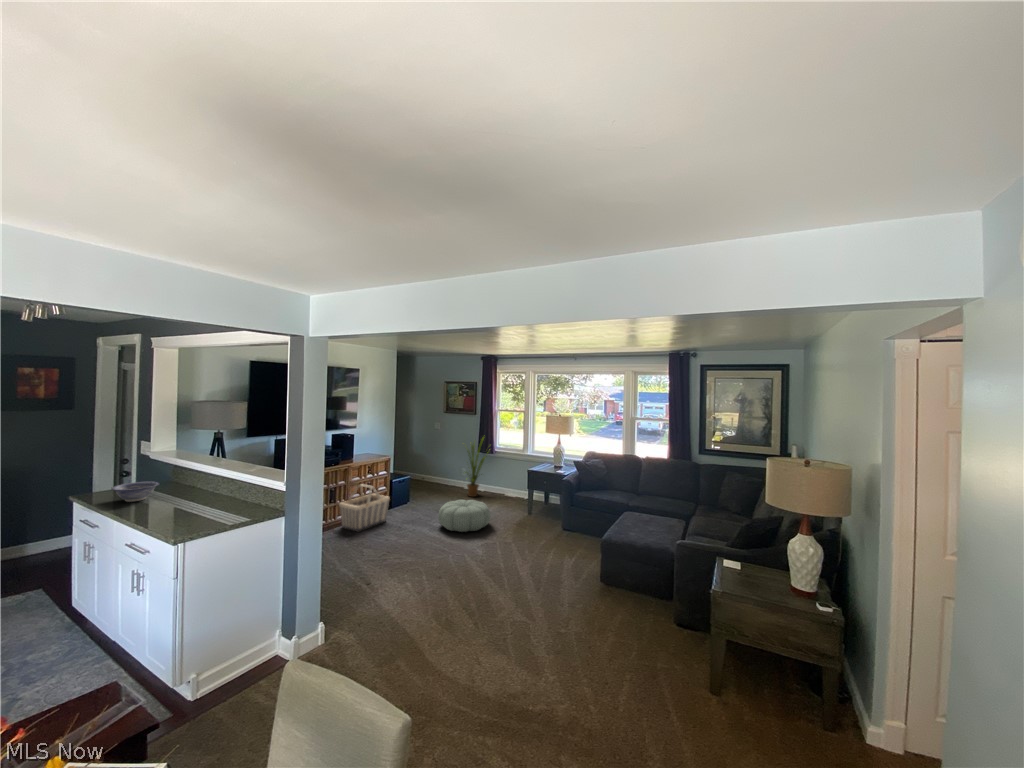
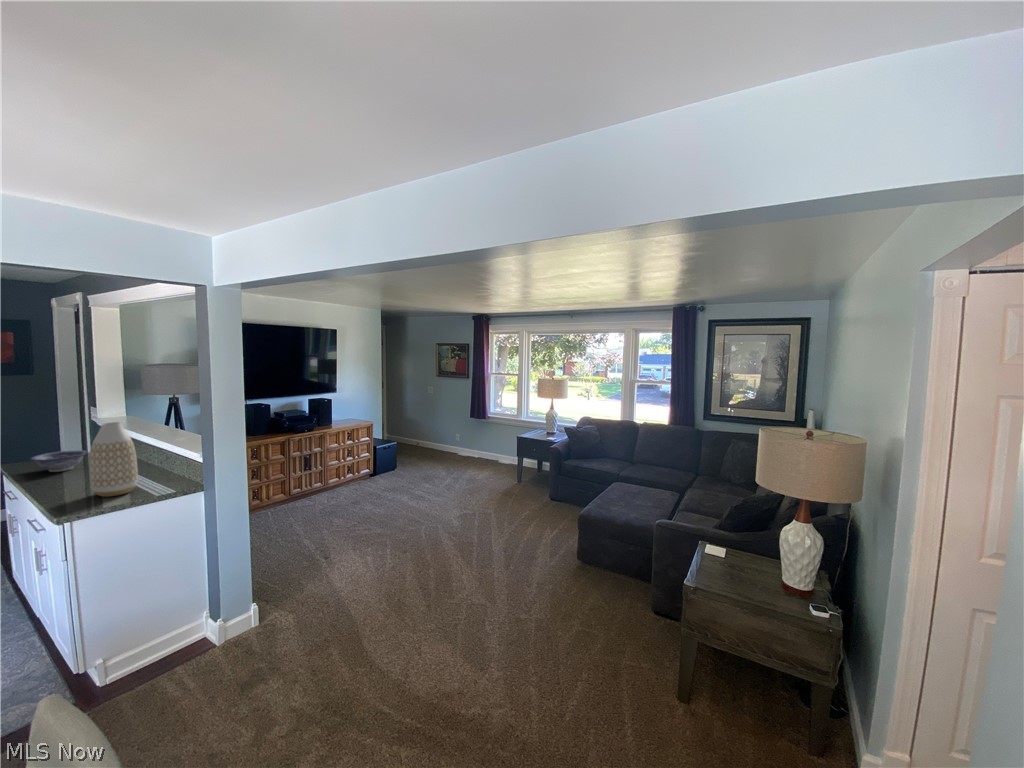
house plant: present [465,438,485,497] -> none [453,399,484,463]
vase: none [188,455,225,522] -> present [90,422,138,497]
basket: present [339,484,390,531] -> none [316,450,371,499]
pouf: present [438,500,491,532] -> none [419,467,474,501]

